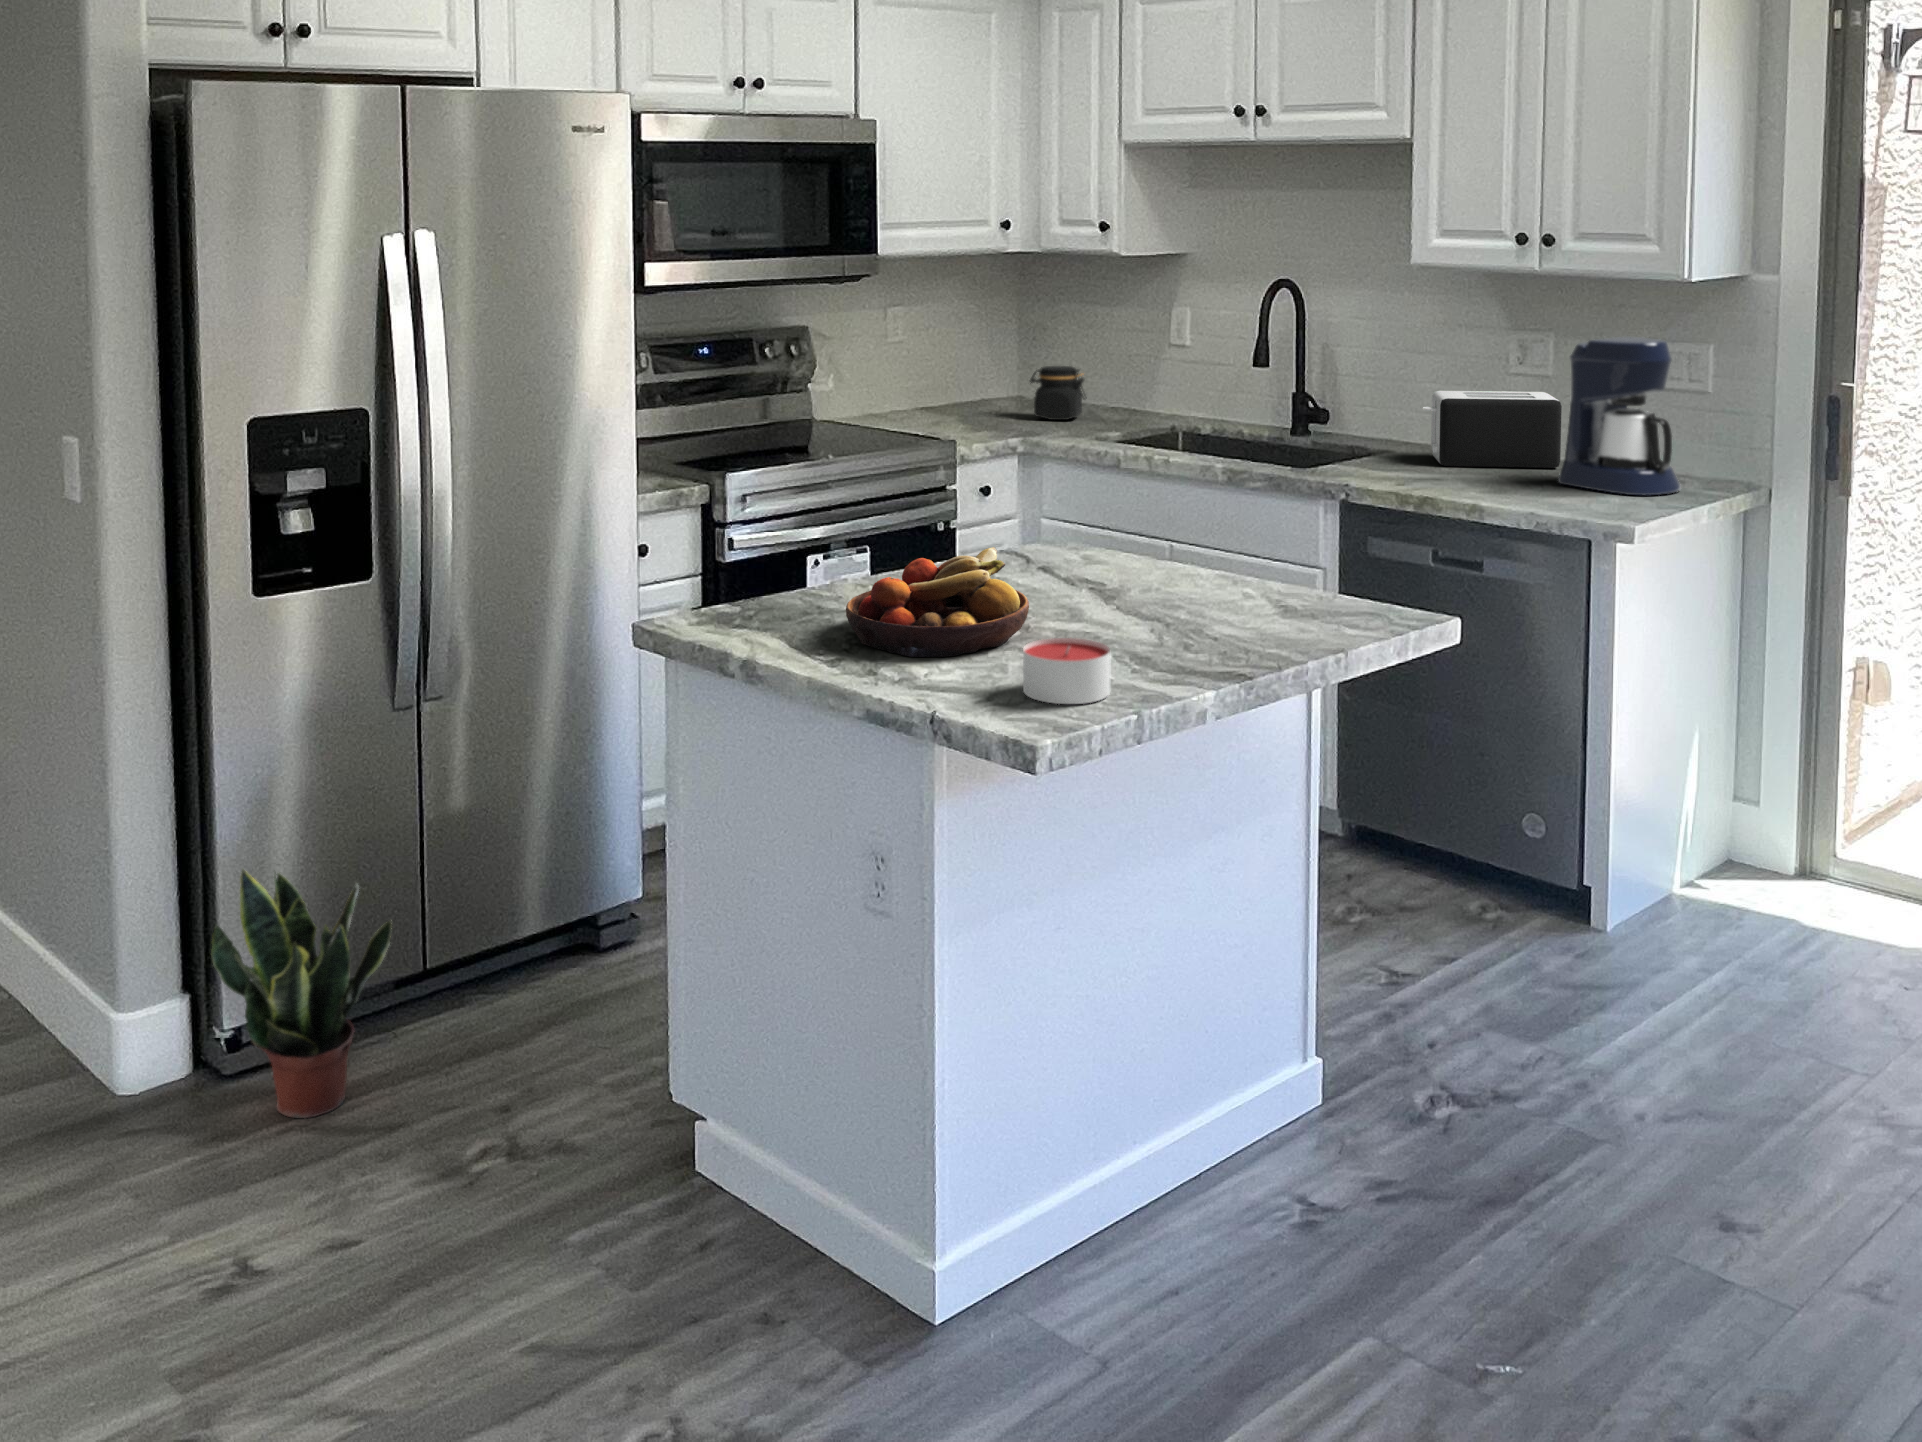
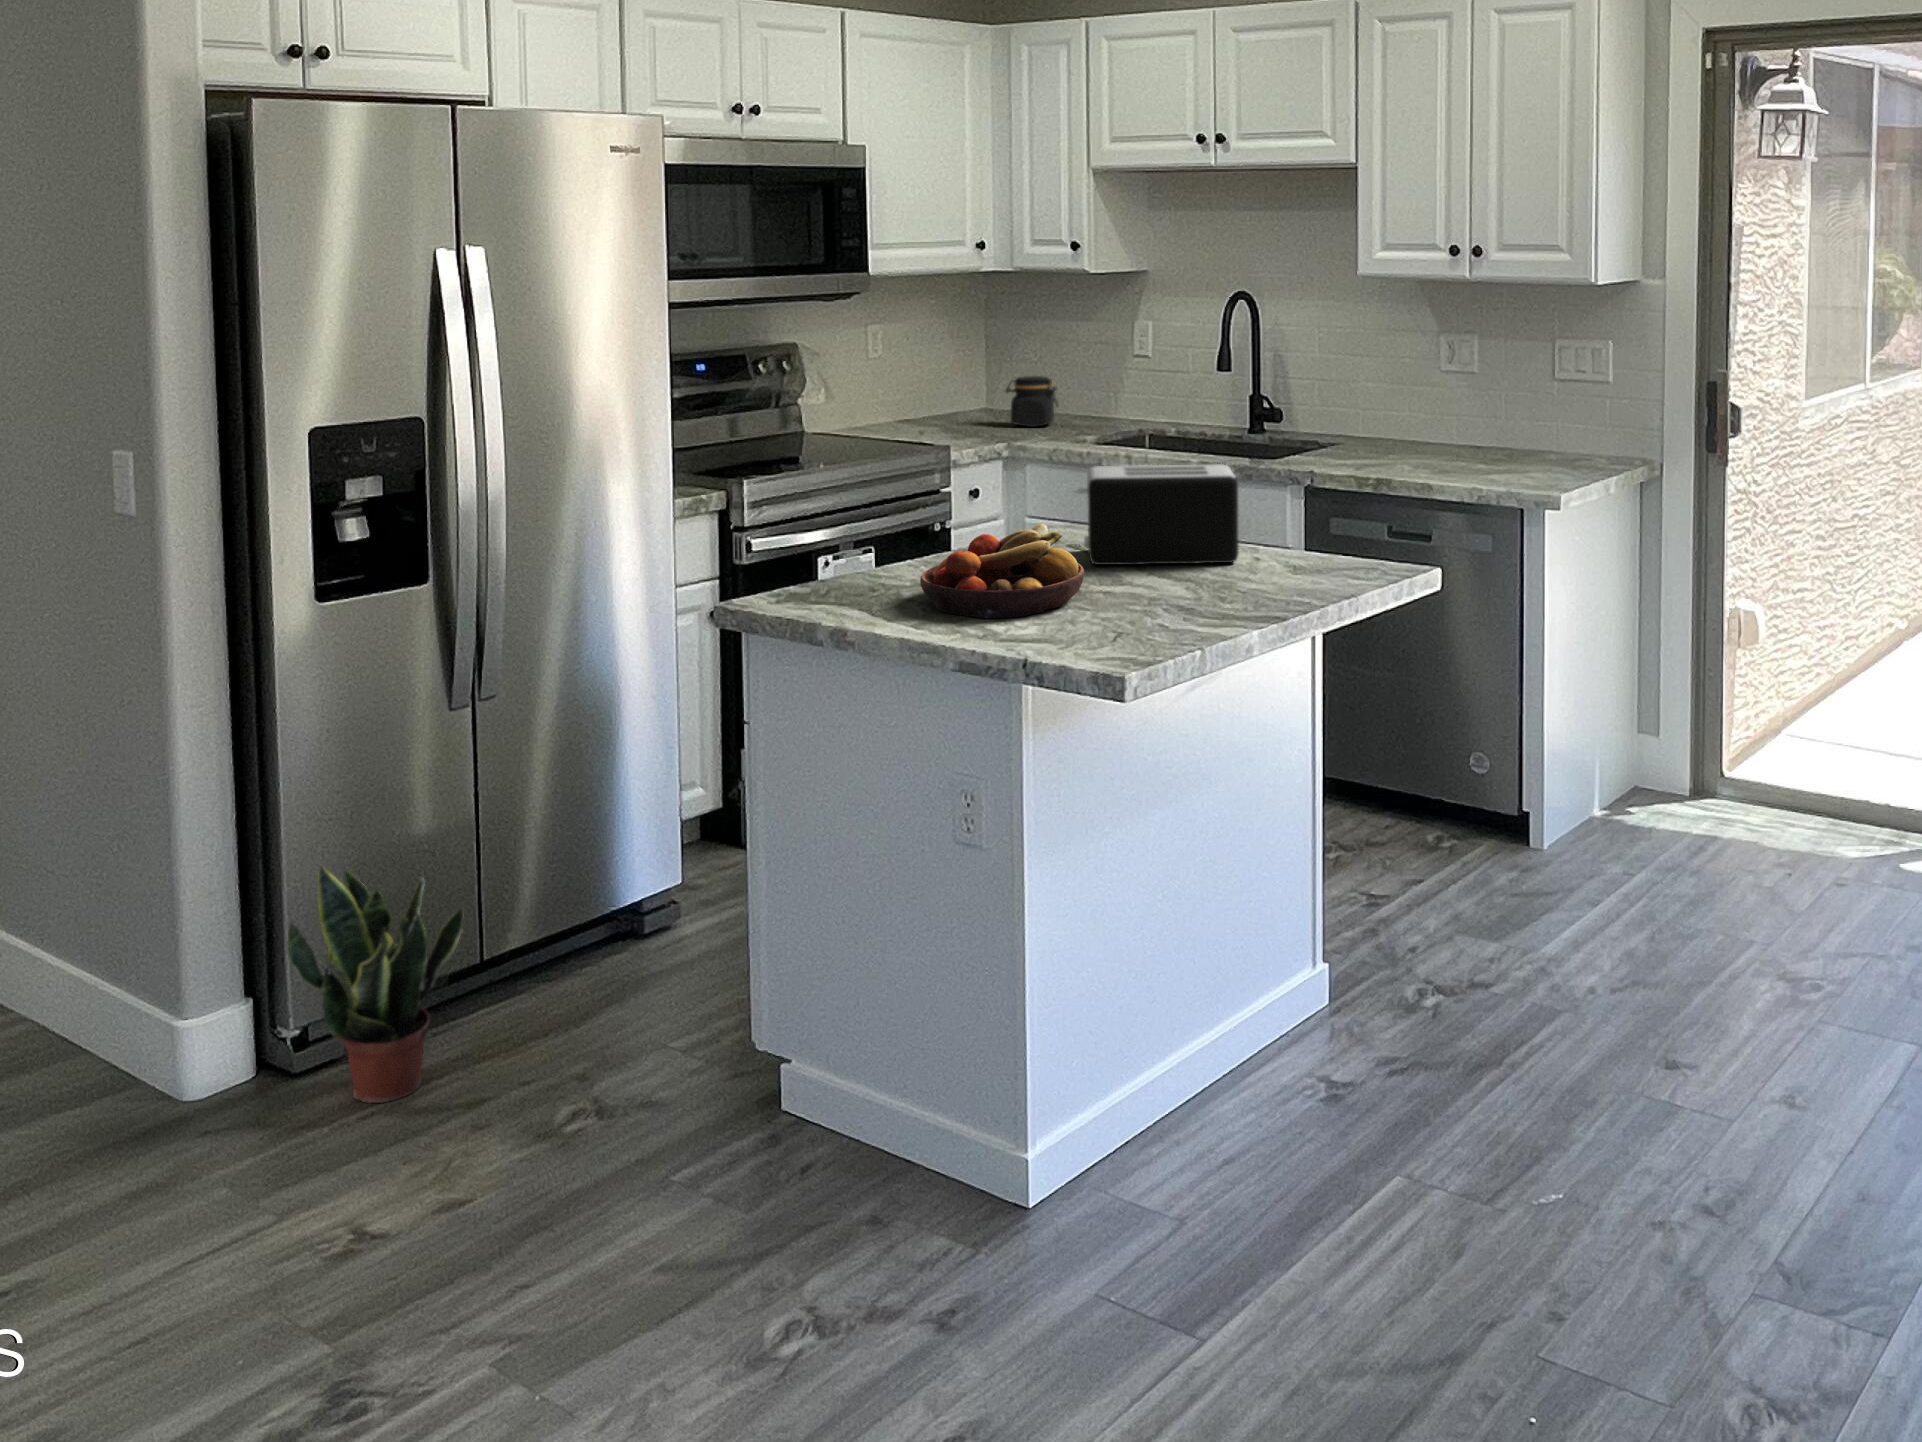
coffee maker: present [1558,336,1681,495] -> none [1490,335,1592,471]
toaster: present [1423,391,1562,468] -> present [1072,464,1239,565]
candle: present [1023,638,1110,704] -> none [1097,592,1172,646]

